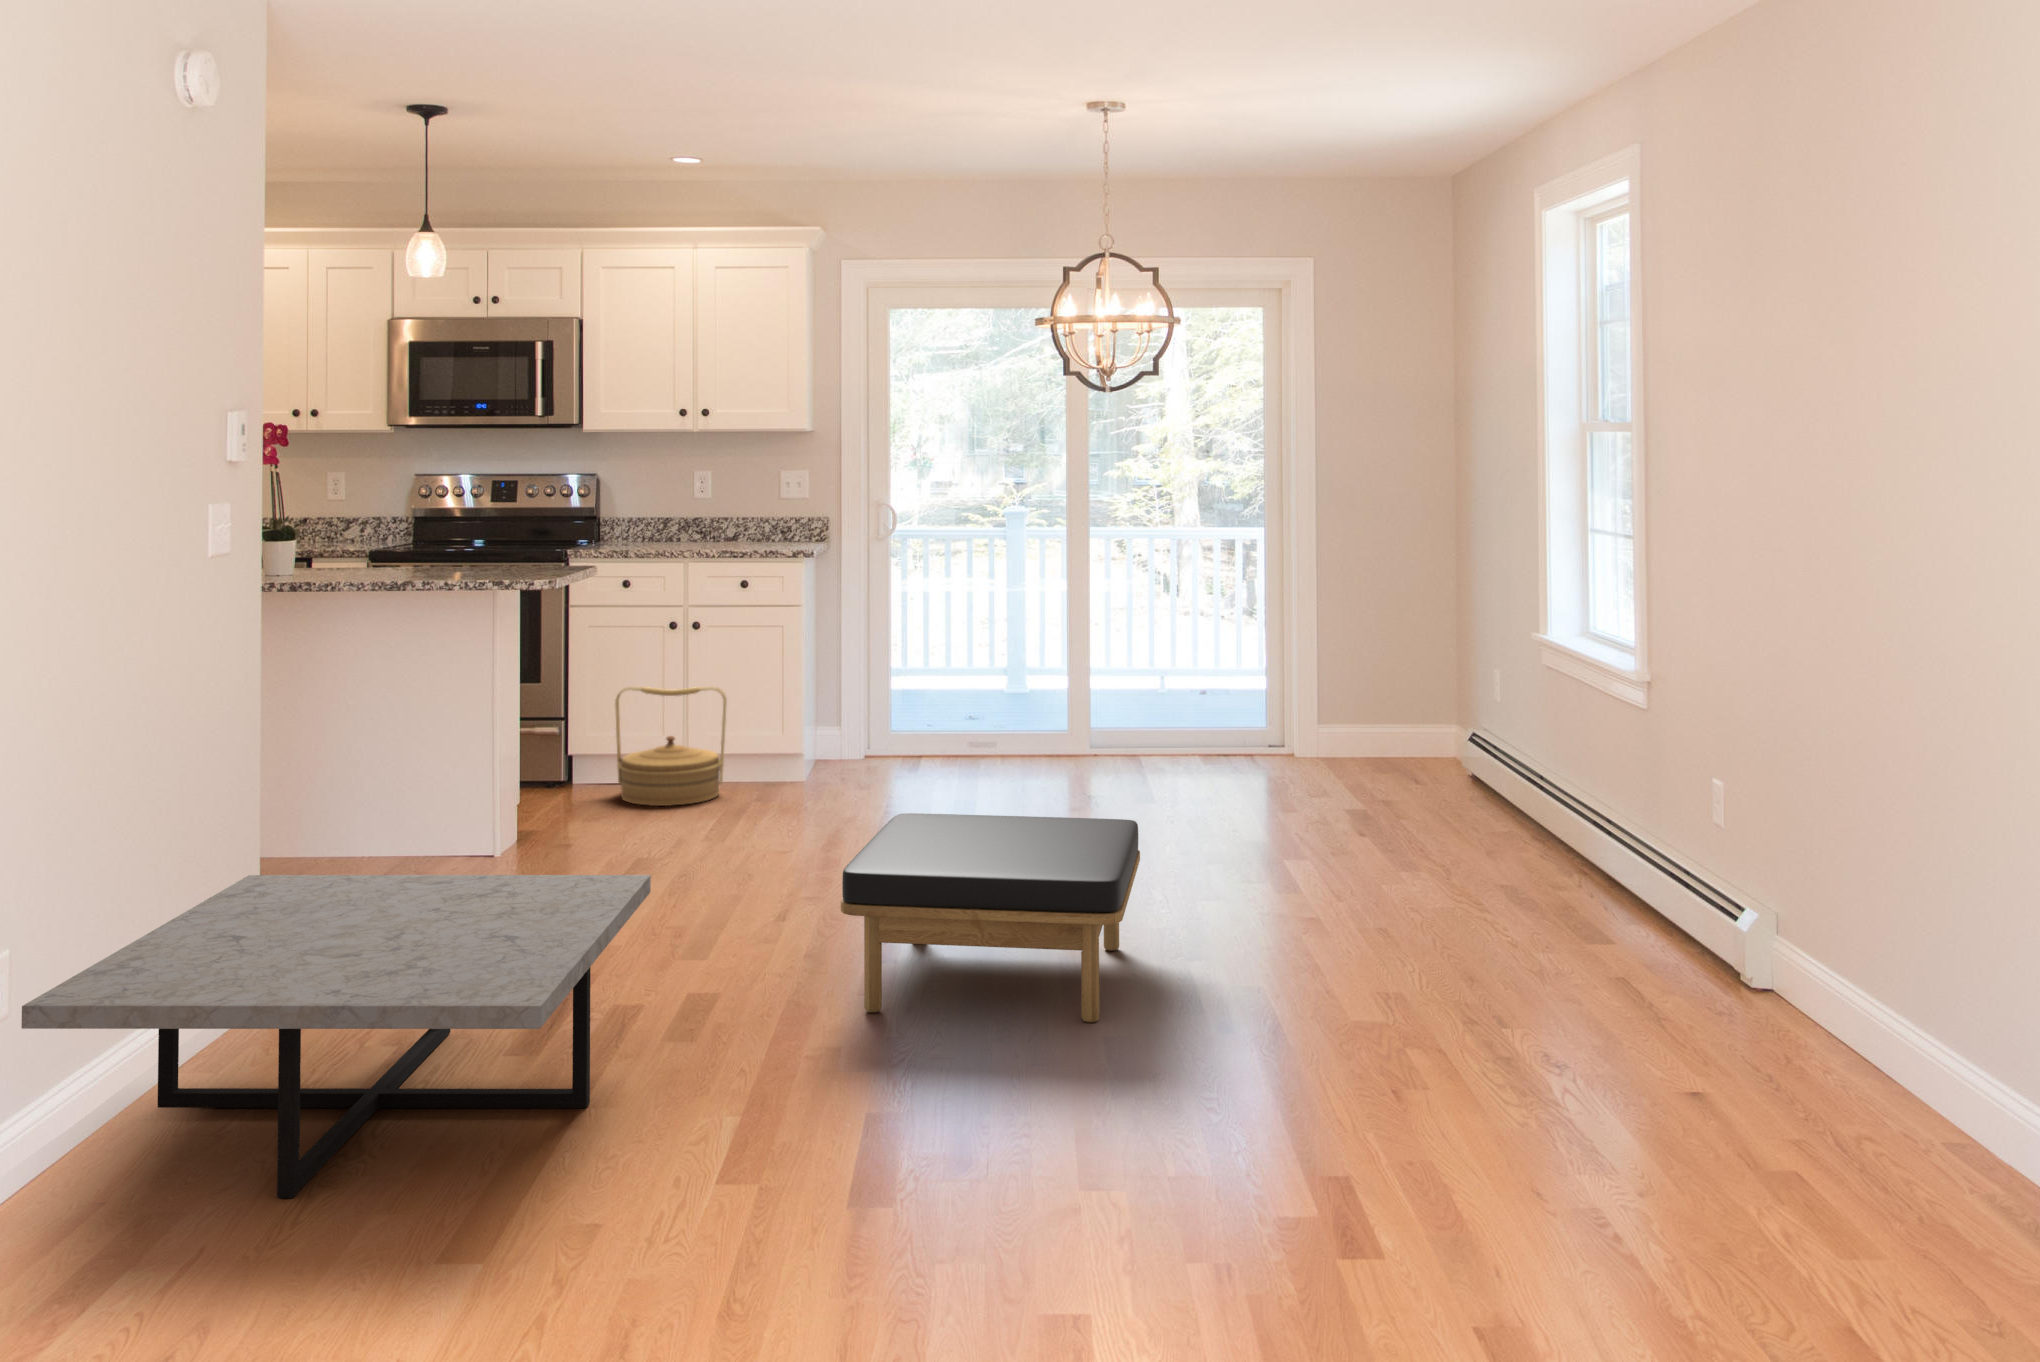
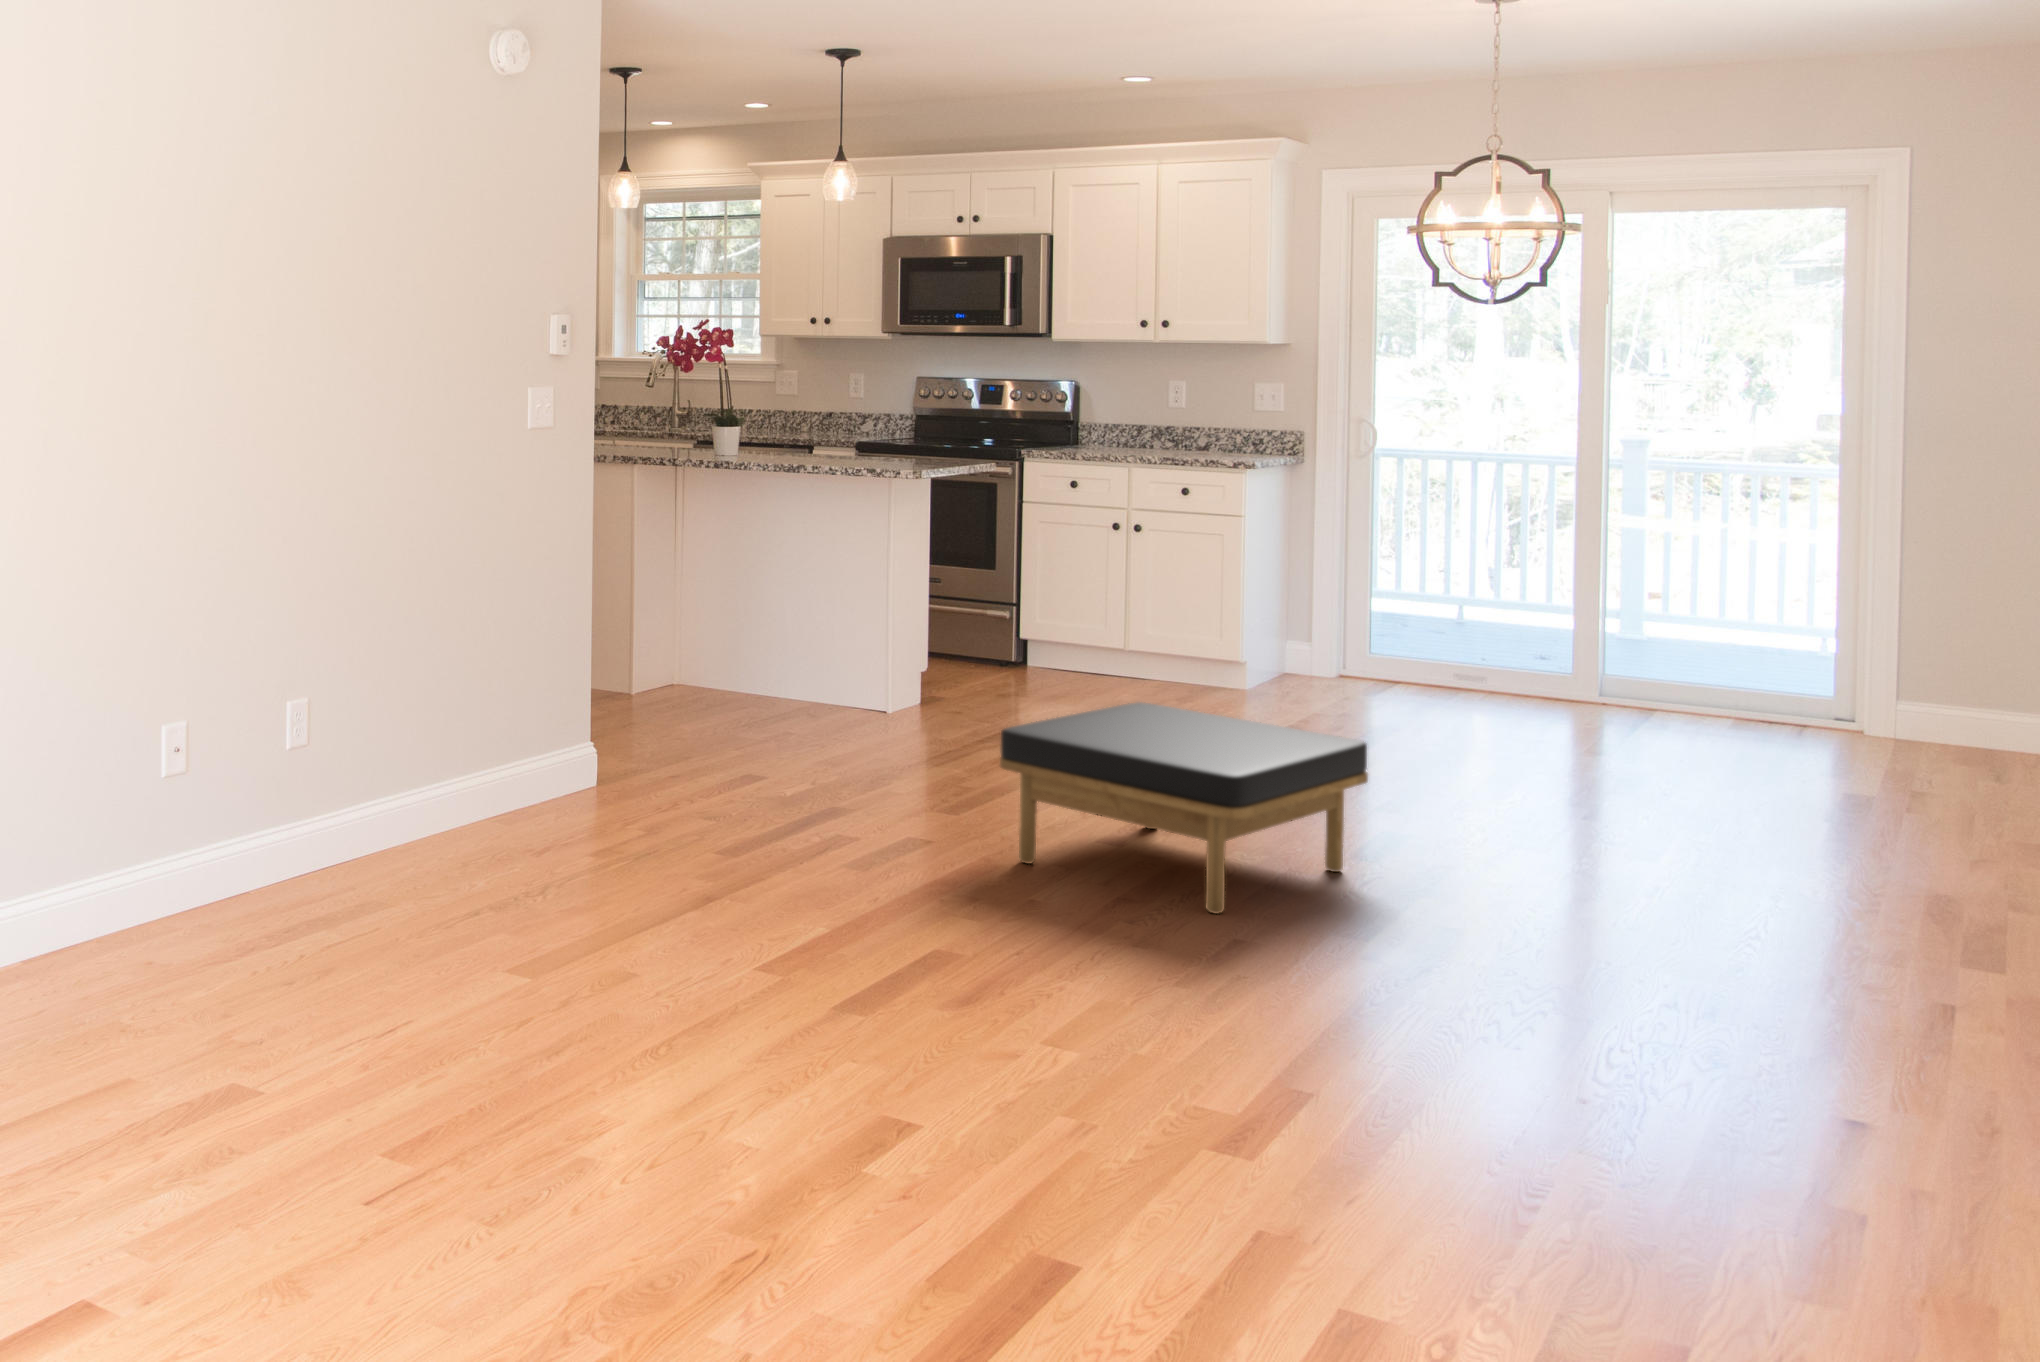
woven basket: present [615,687,727,806] -> none [1050,582,1155,698]
coffee table: present [21,875,651,1198] -> none [343,660,837,867]

